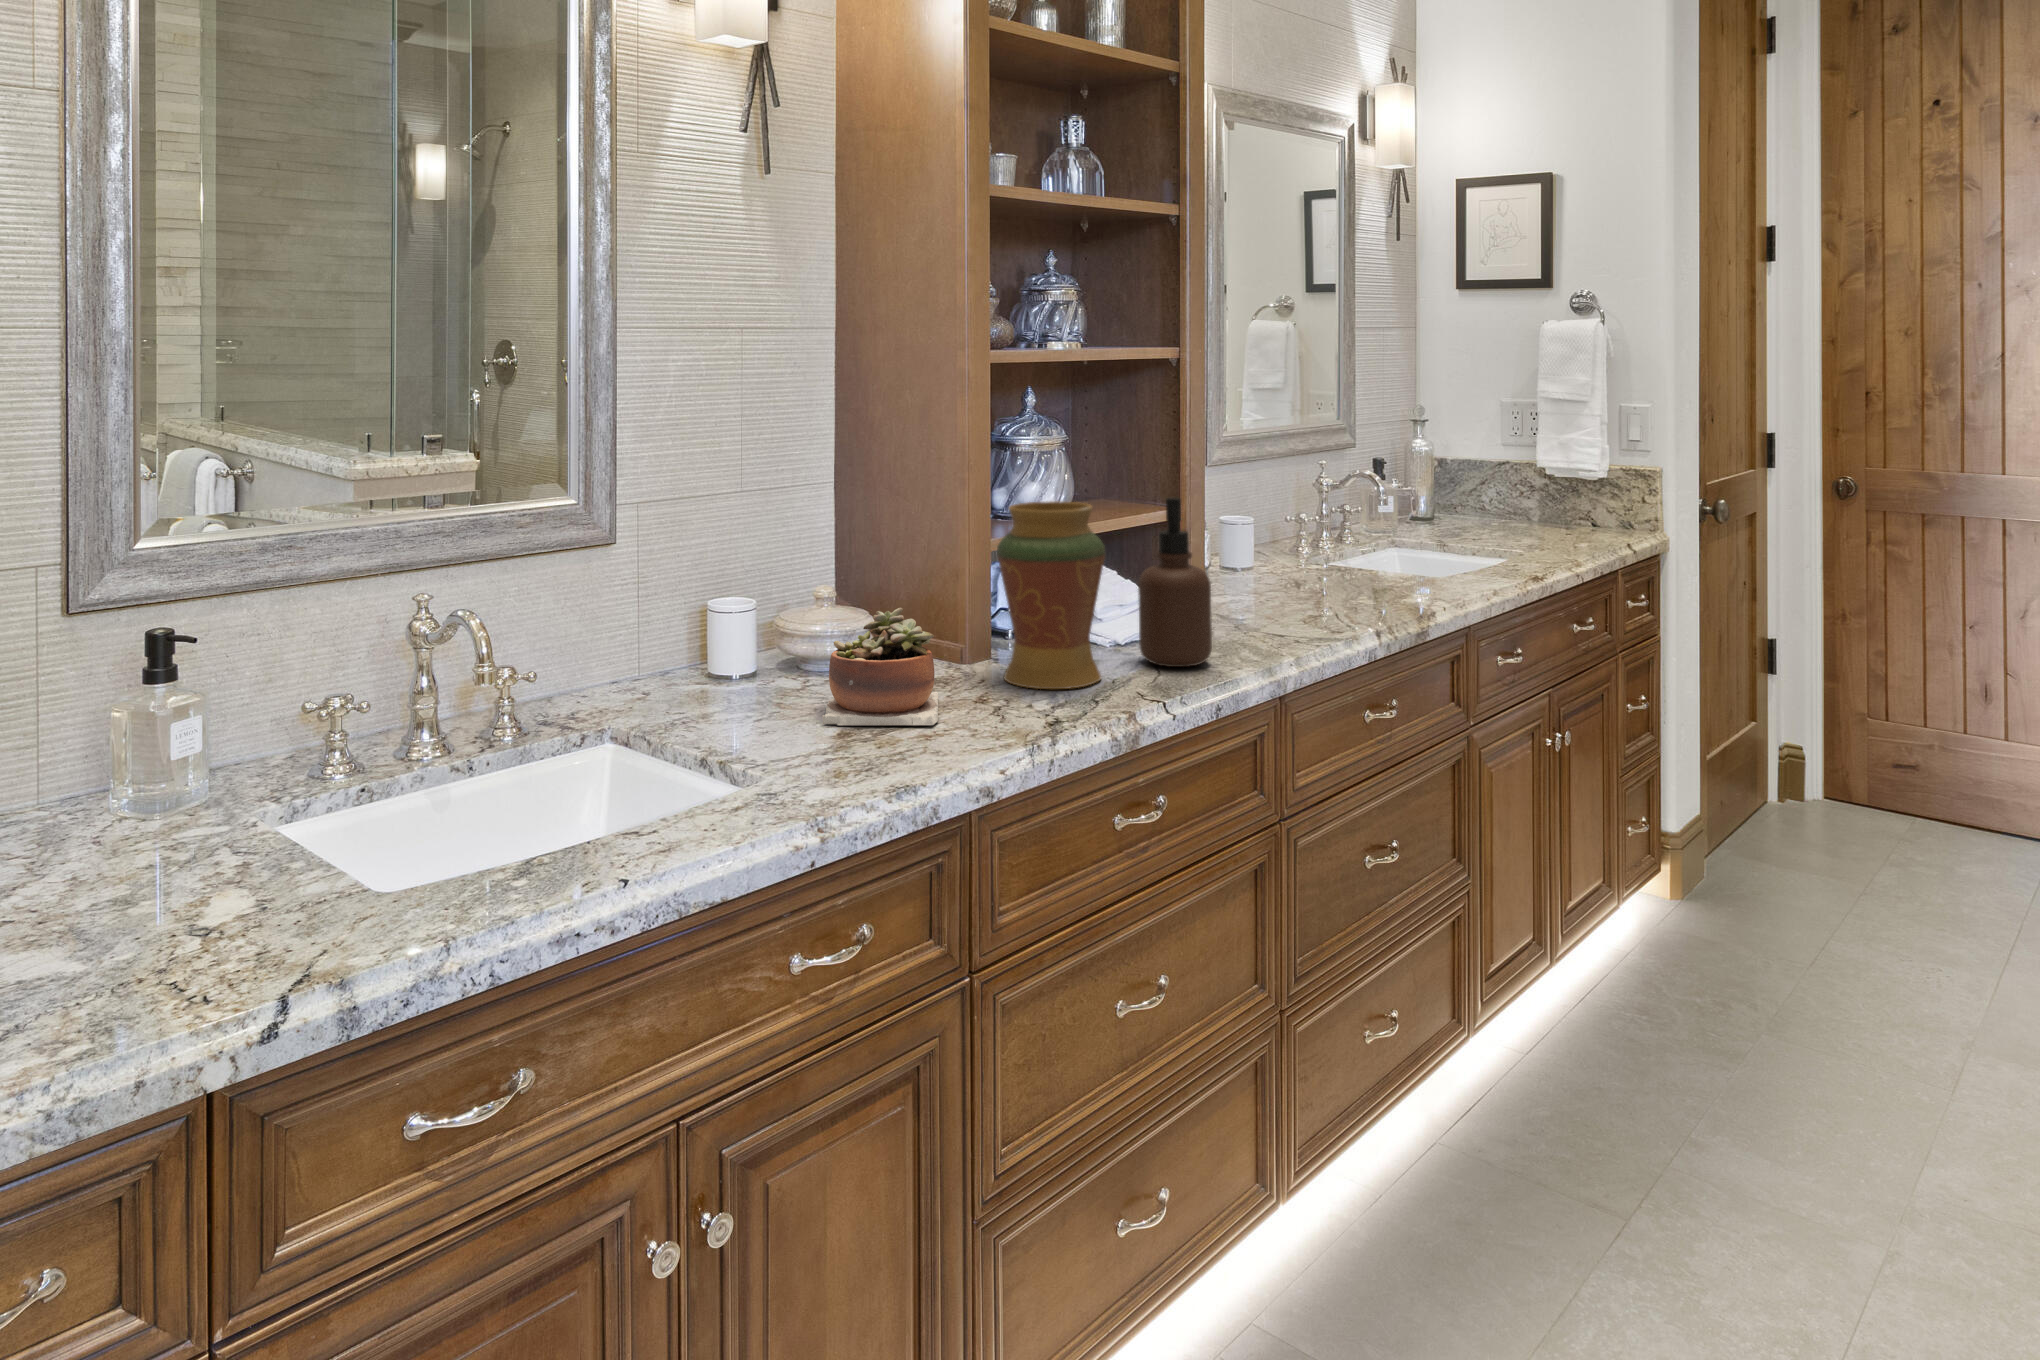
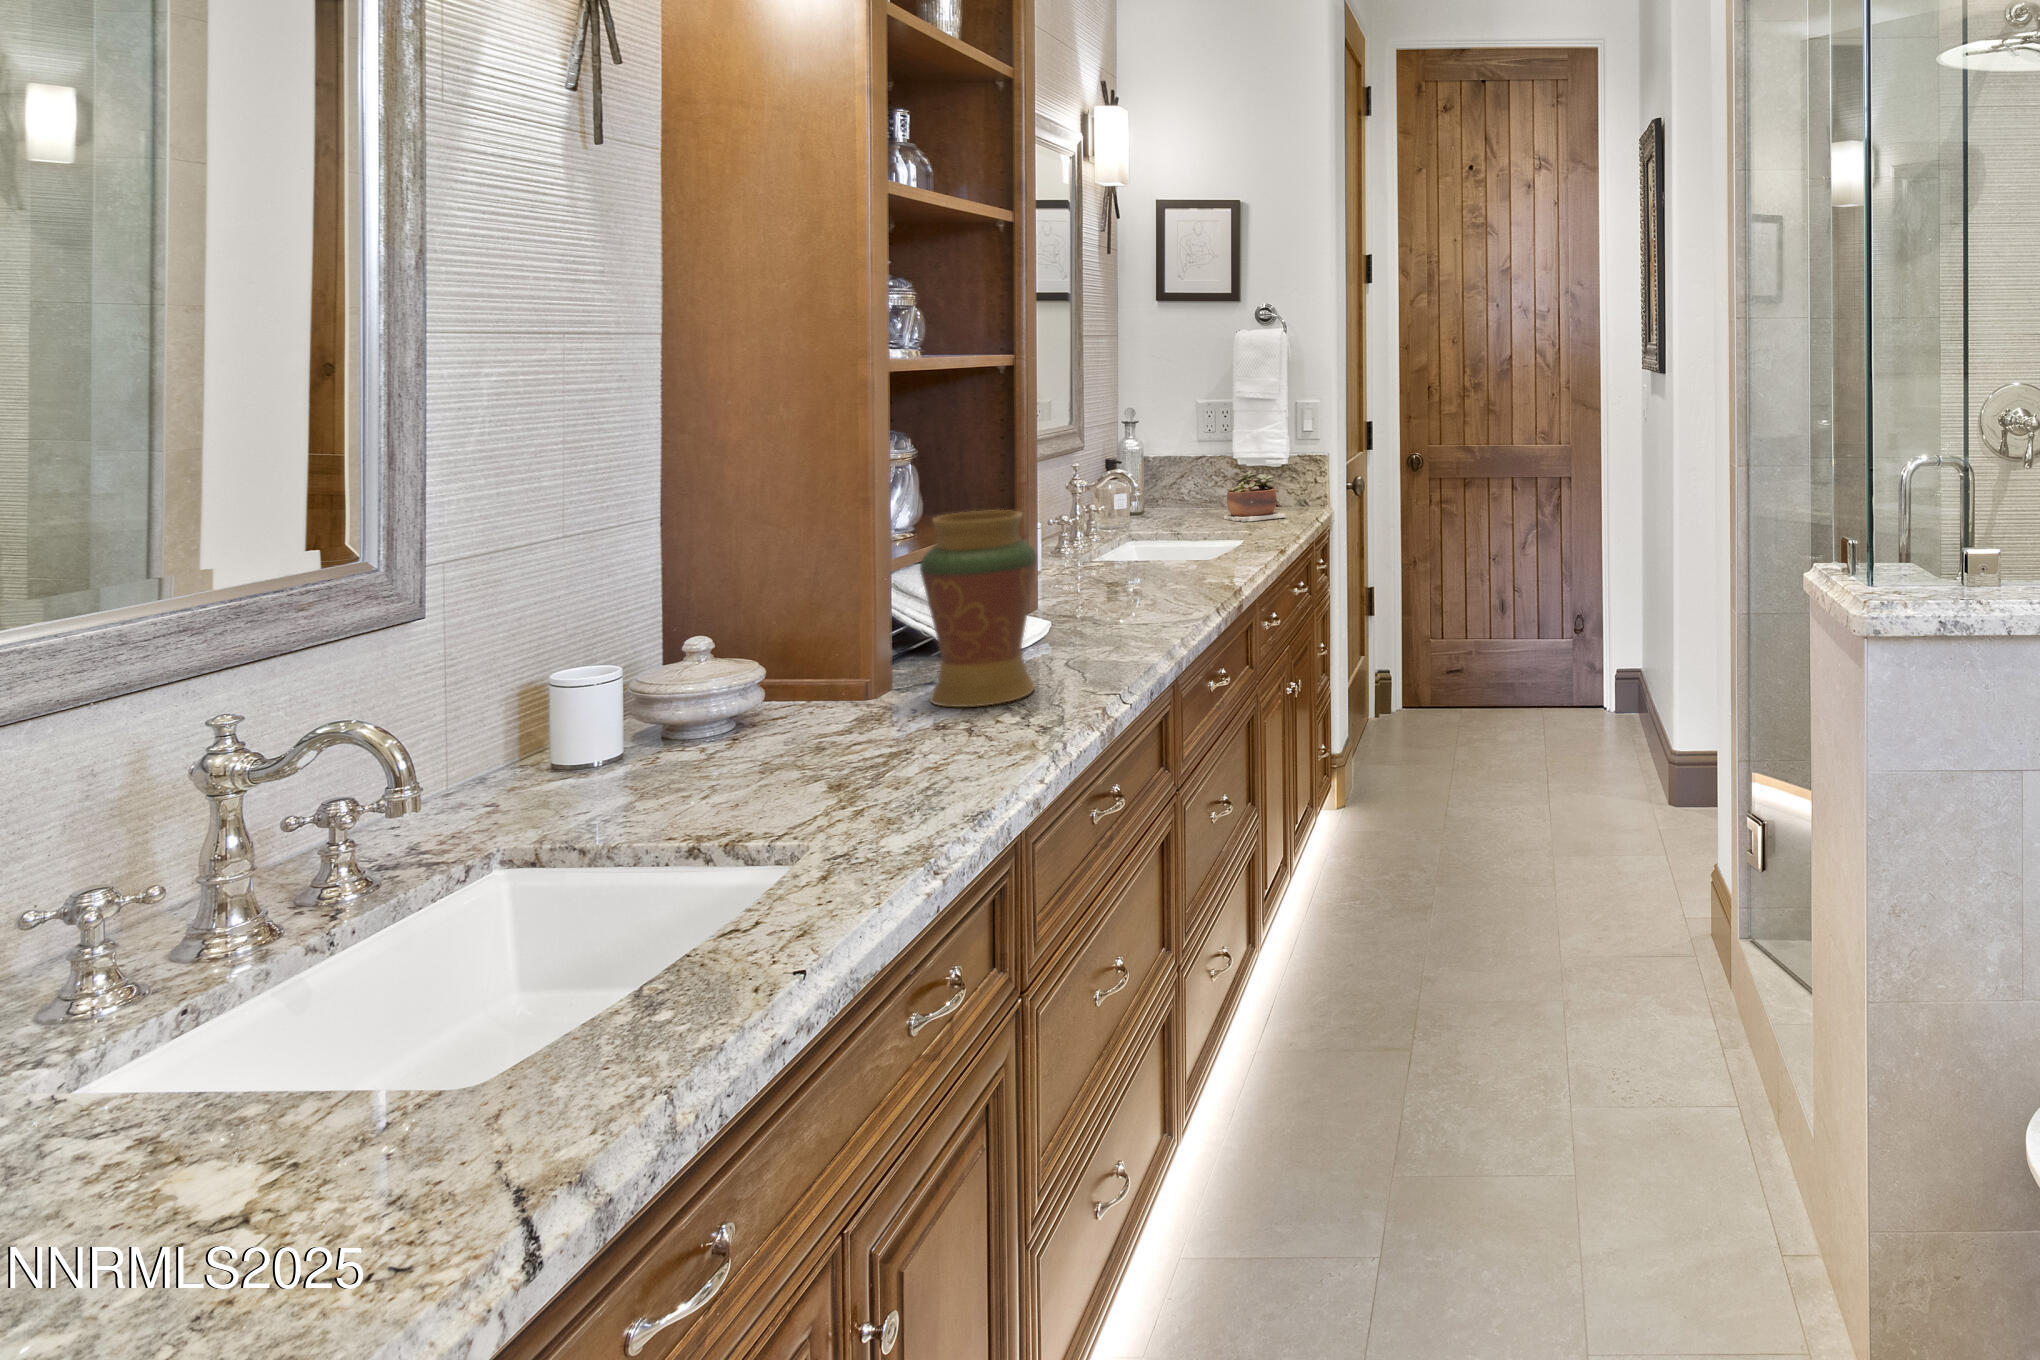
soap dispenser: present [1138,498,1212,667] -> none [1043,499,1118,665]
succulent plant: present [822,608,938,725] -> present [1221,471,1287,522]

